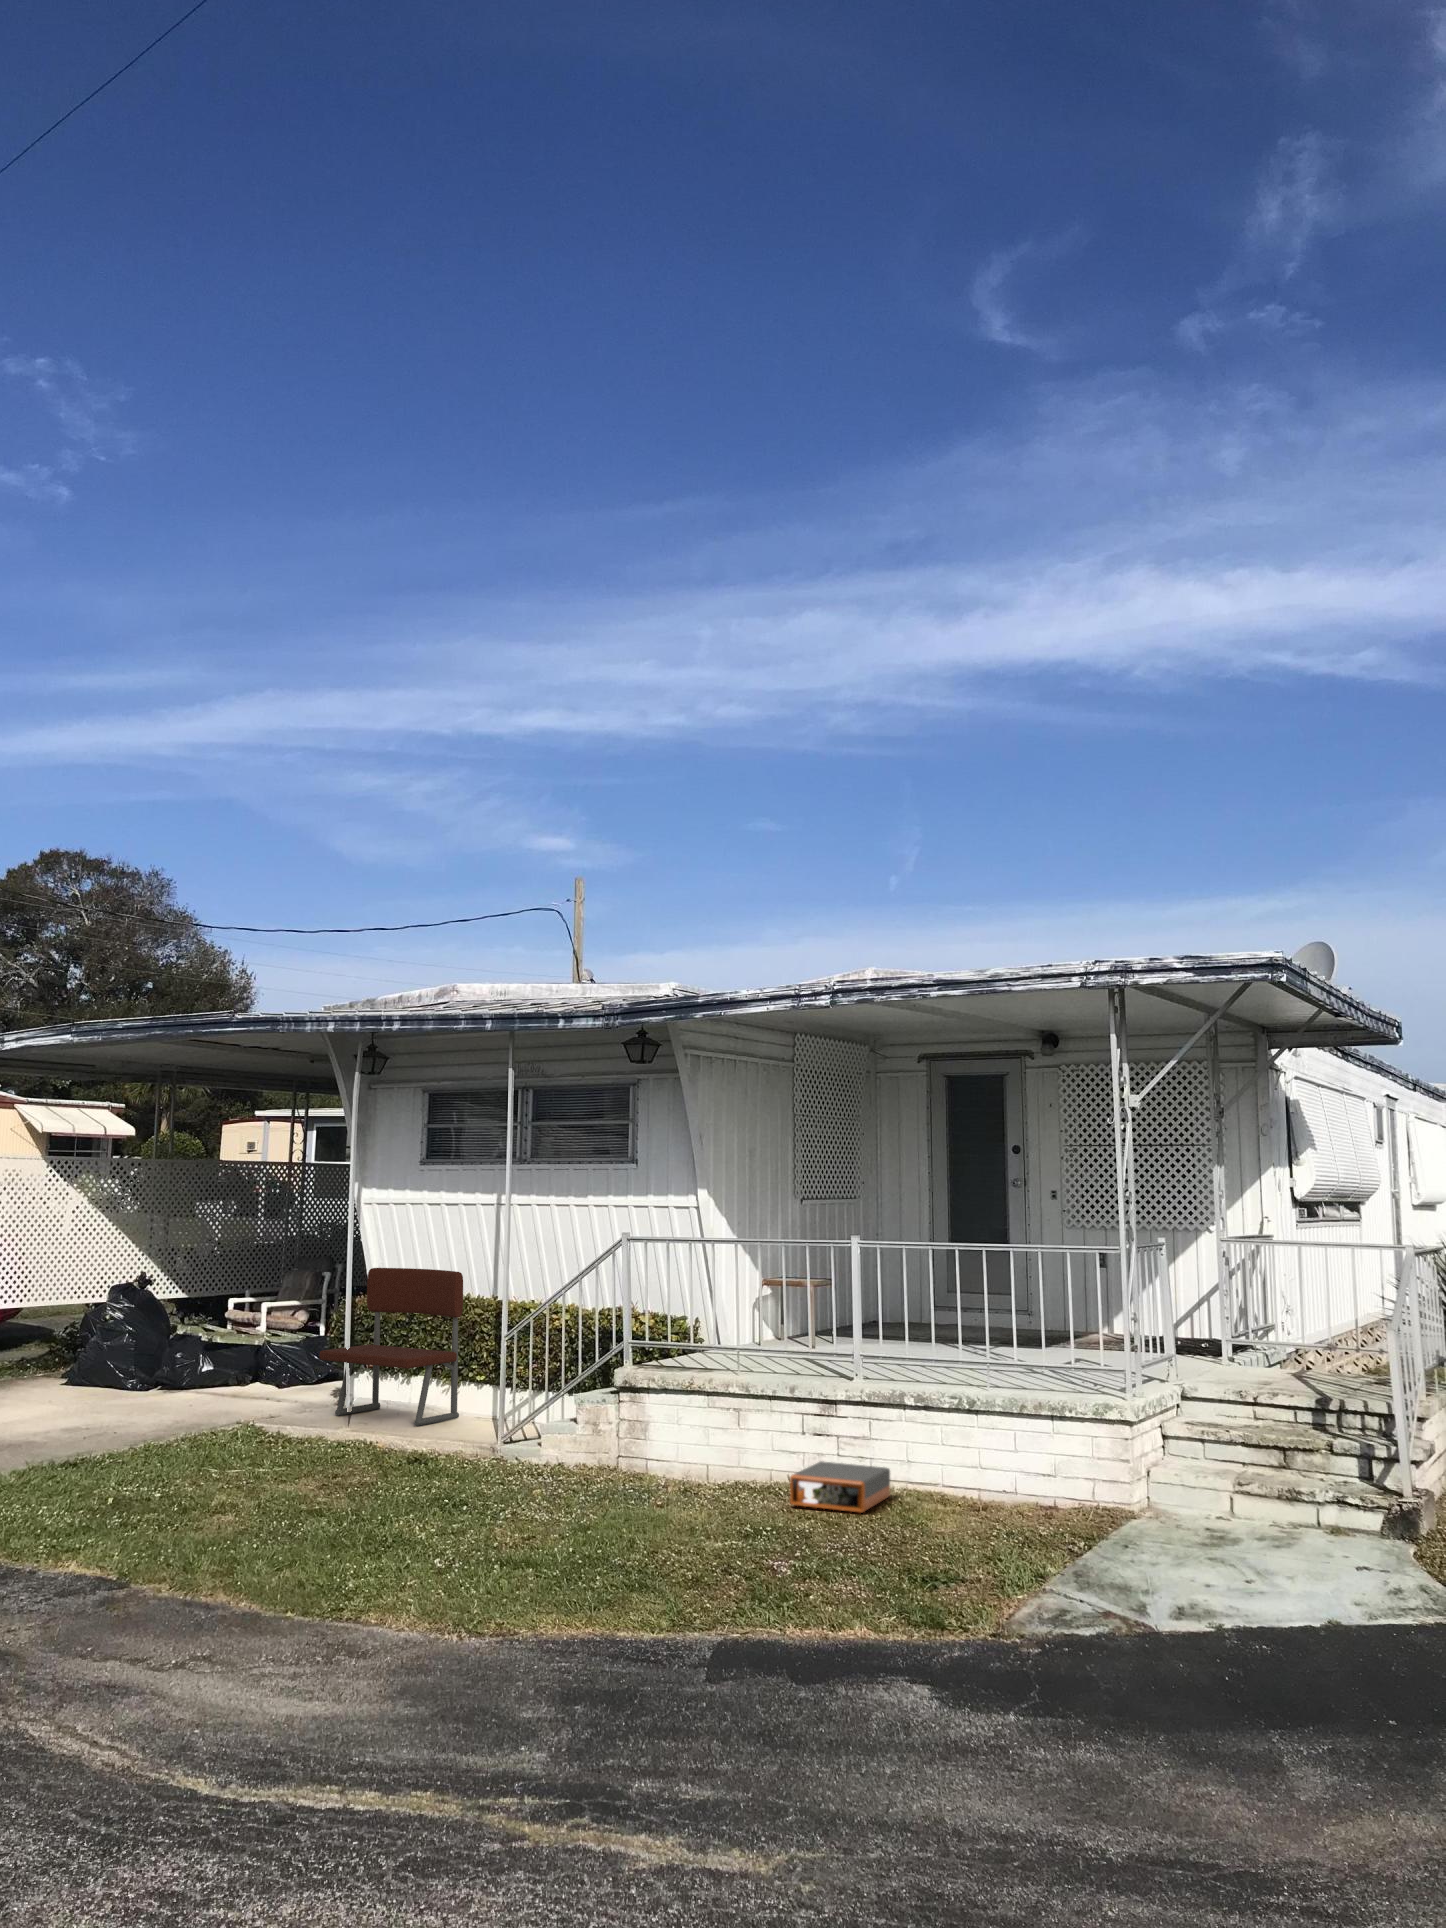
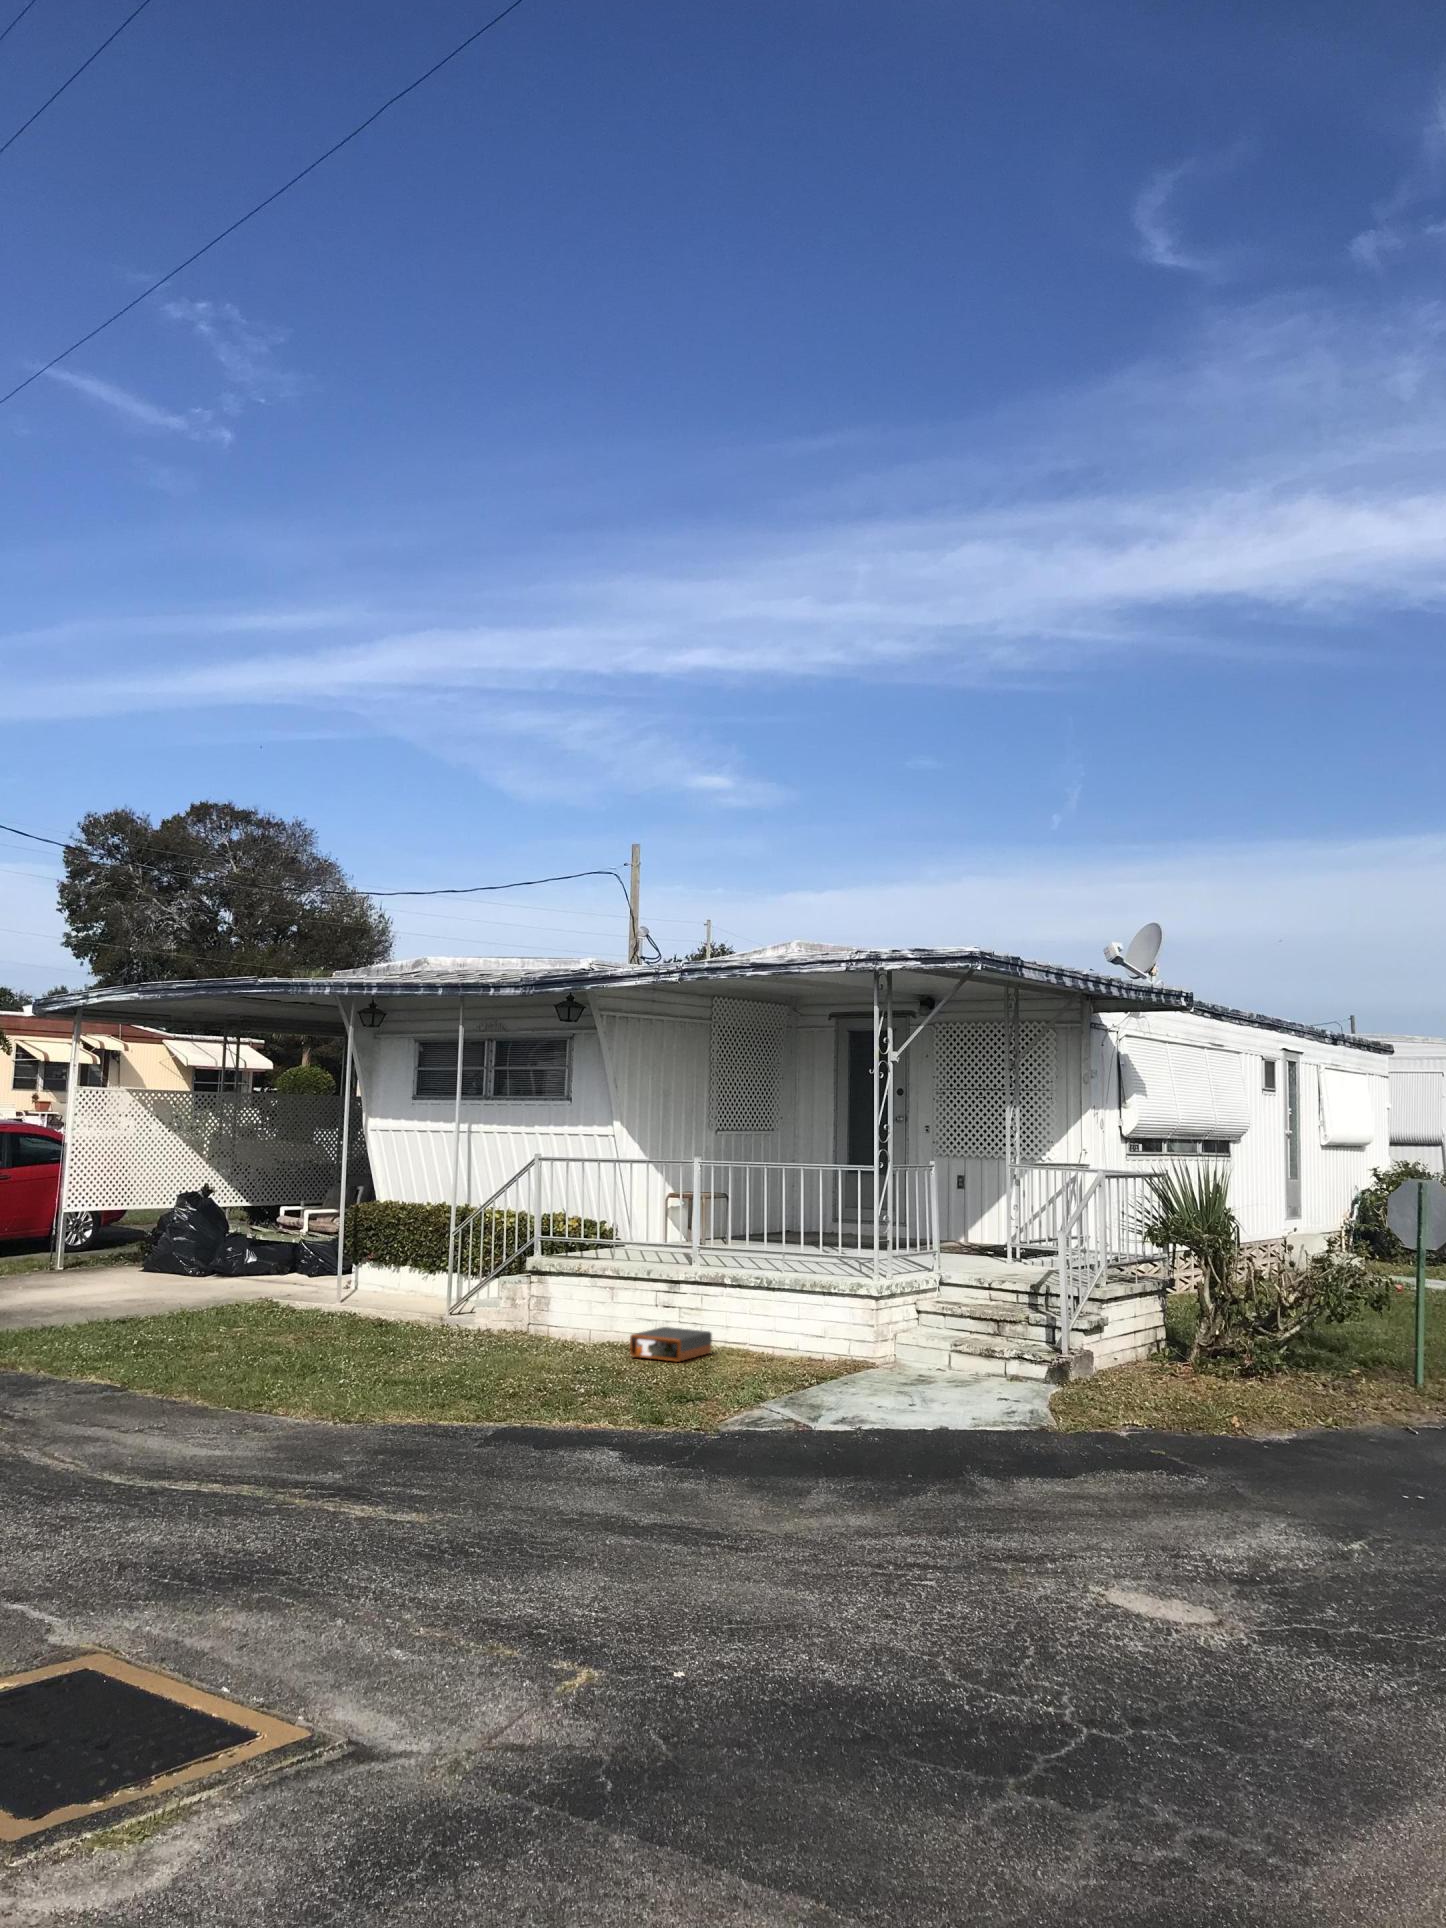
bench: present [319,1268,463,1426] -> none [326,1181,437,1304]

